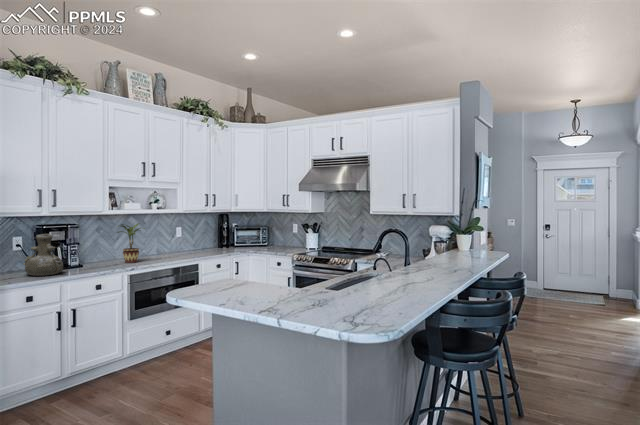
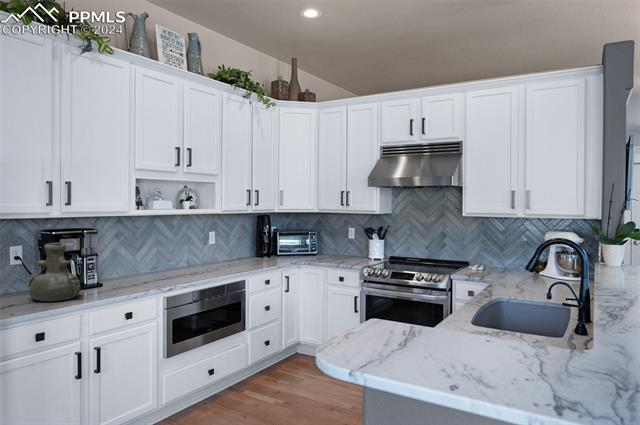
potted plant: present [118,224,145,263] -> none [143,227,181,280]

